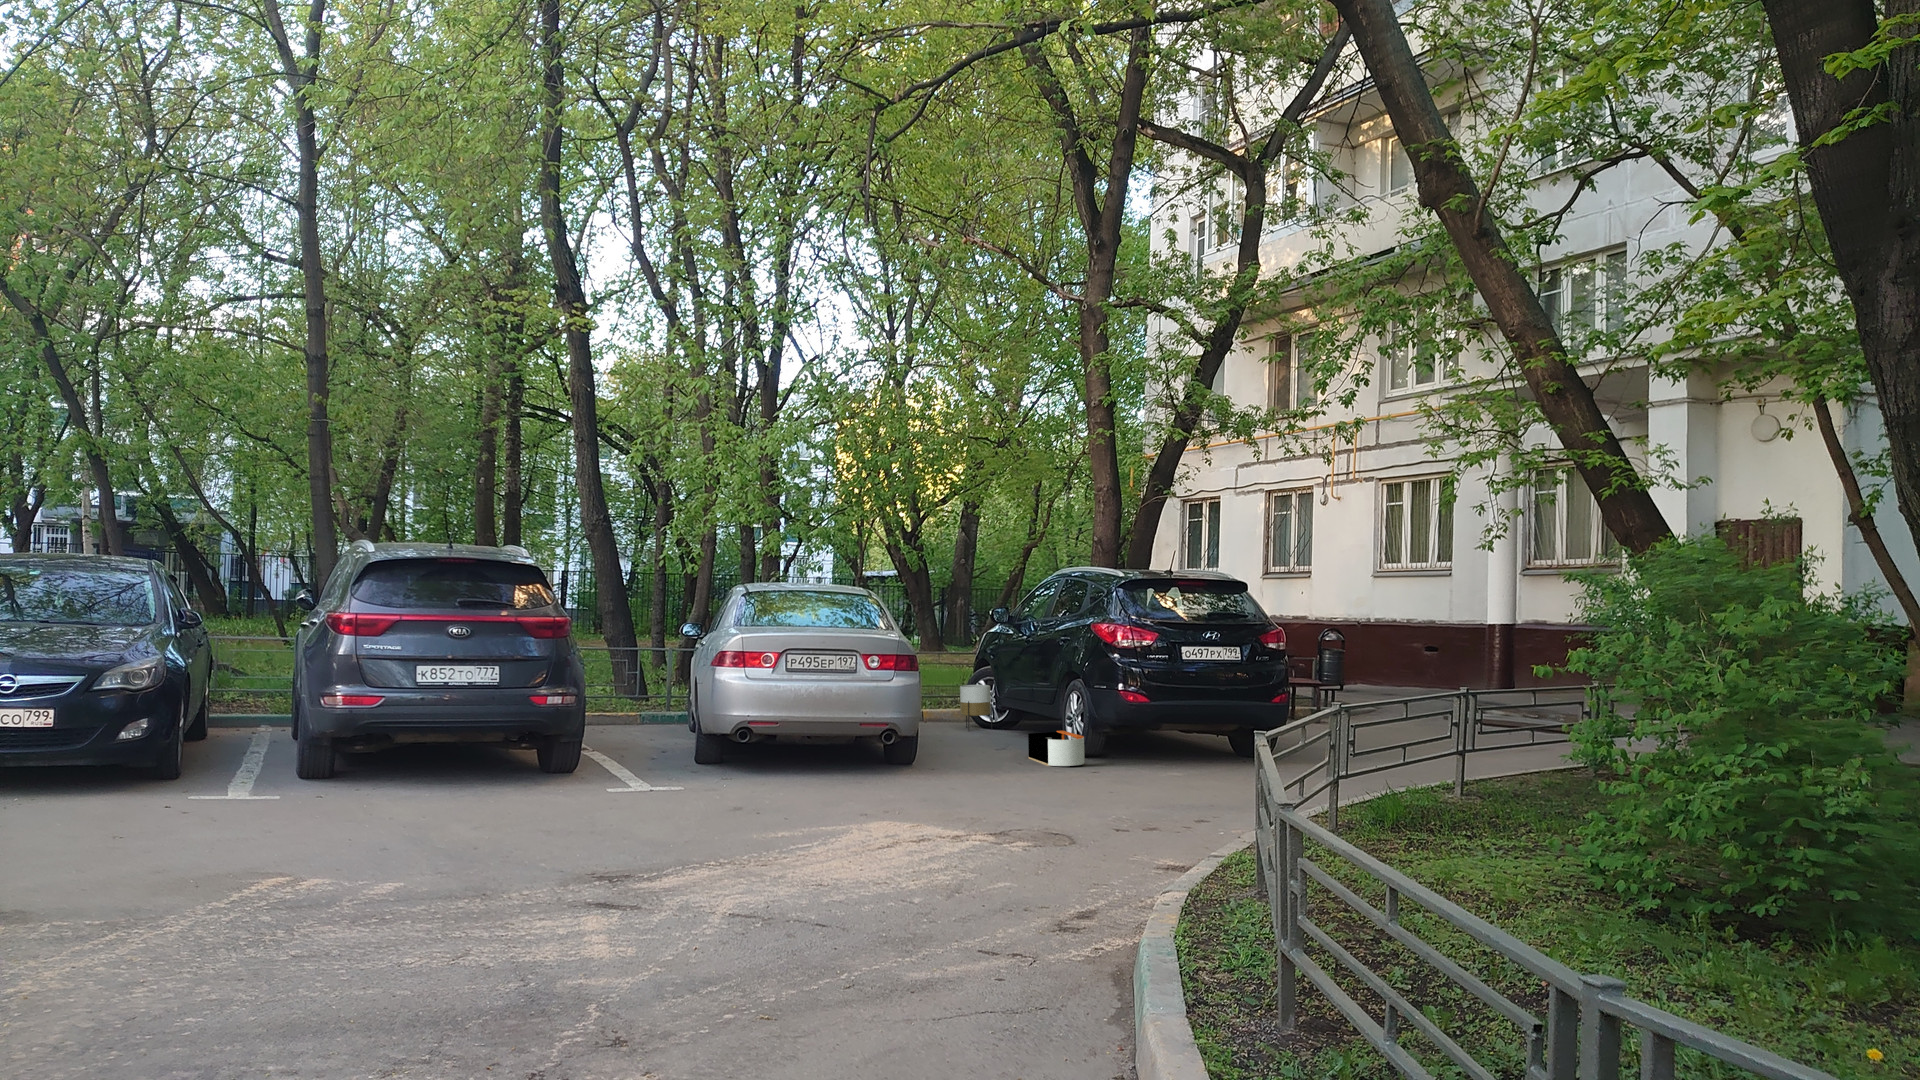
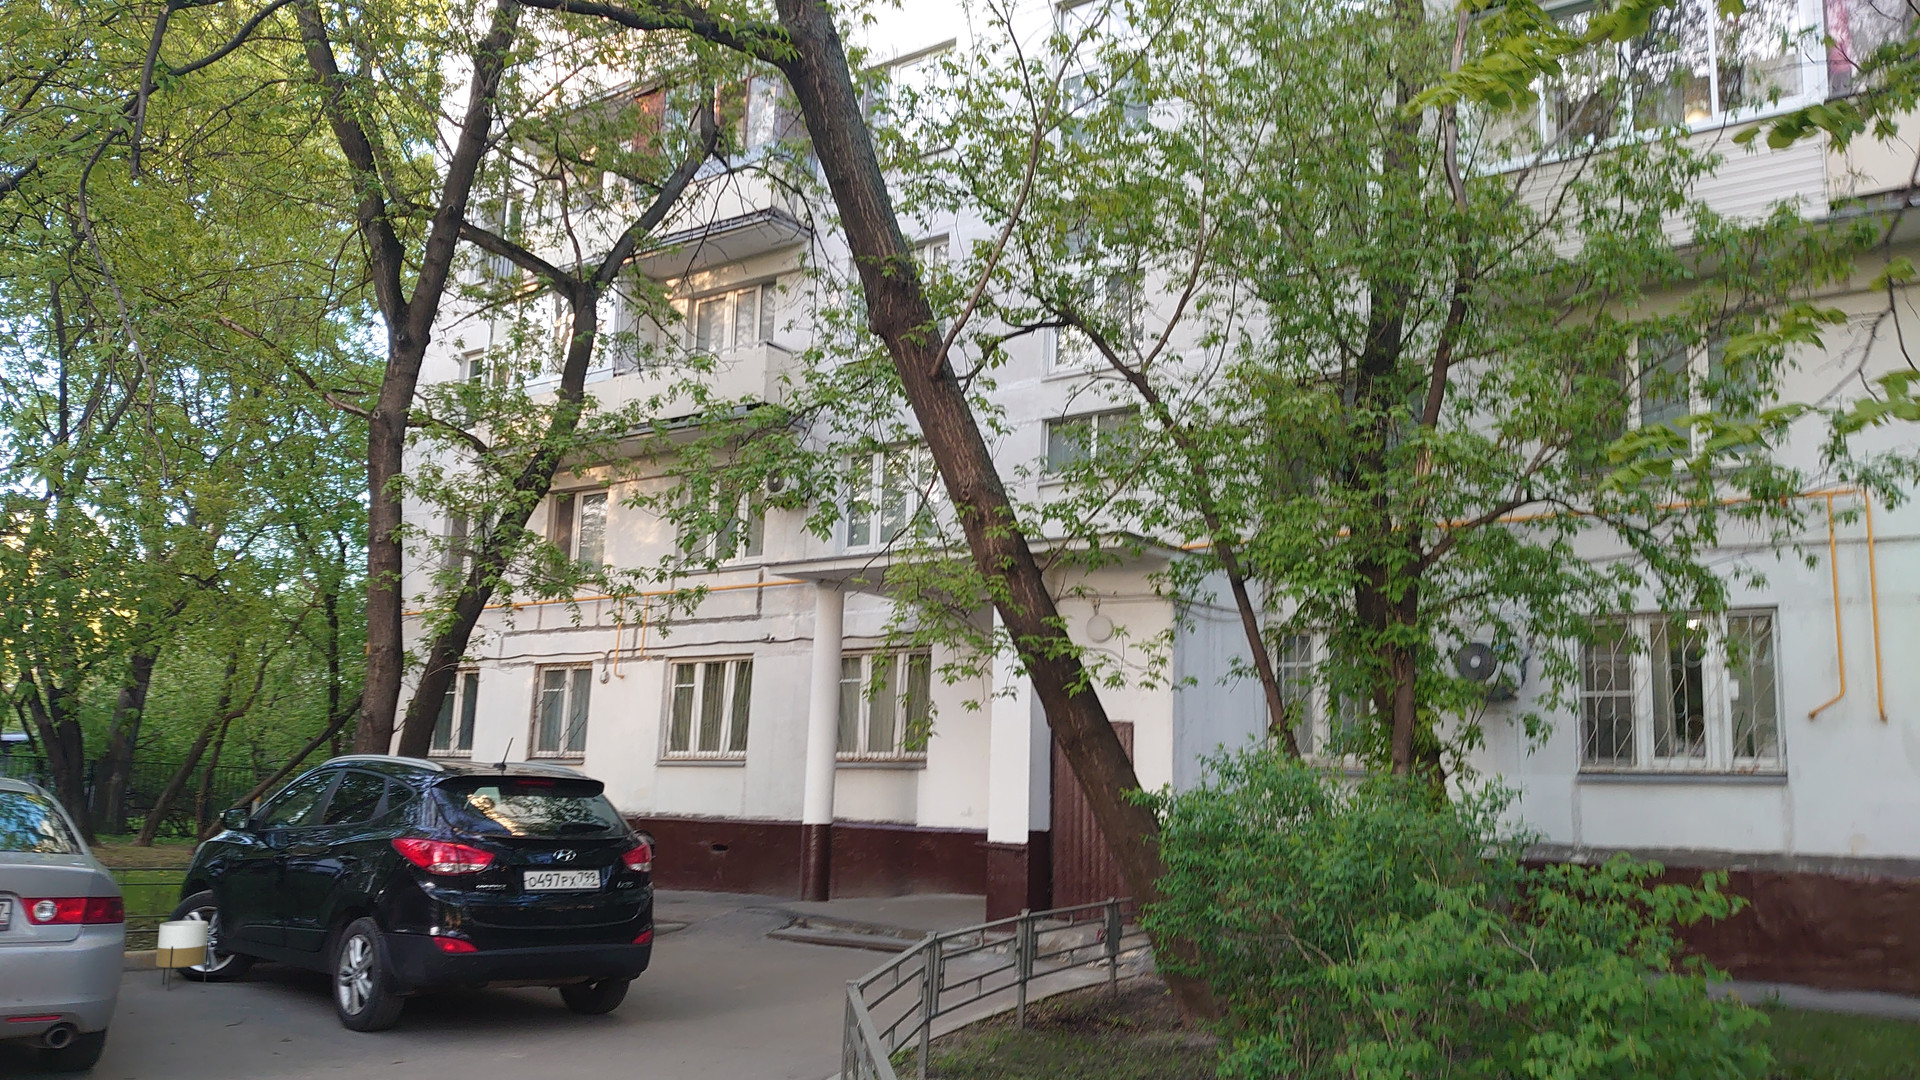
storage bin: present [1028,731,1084,766] -> none [278,991,371,1050]

